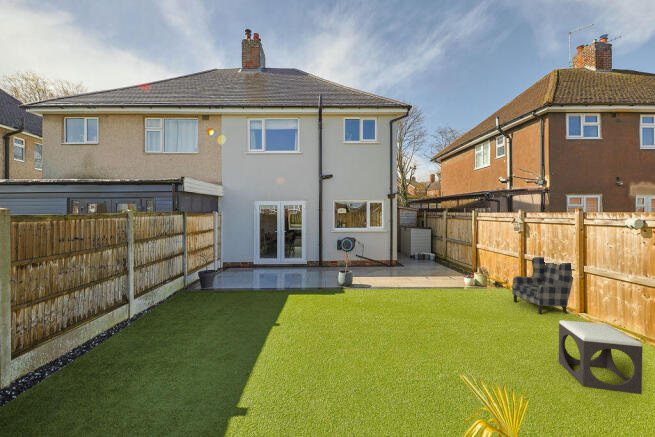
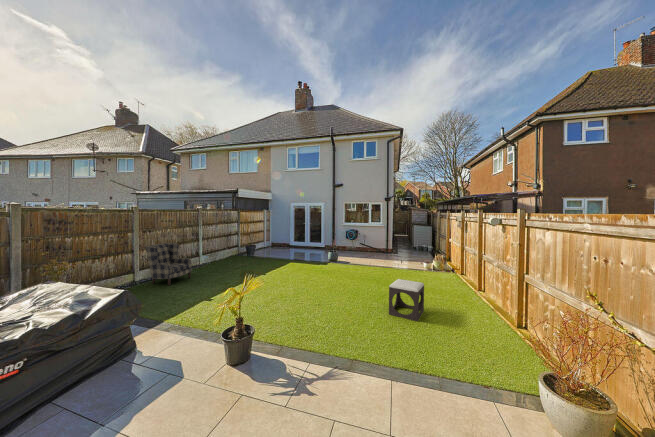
chair: present [512,257,573,314] -> present [146,243,192,286]

